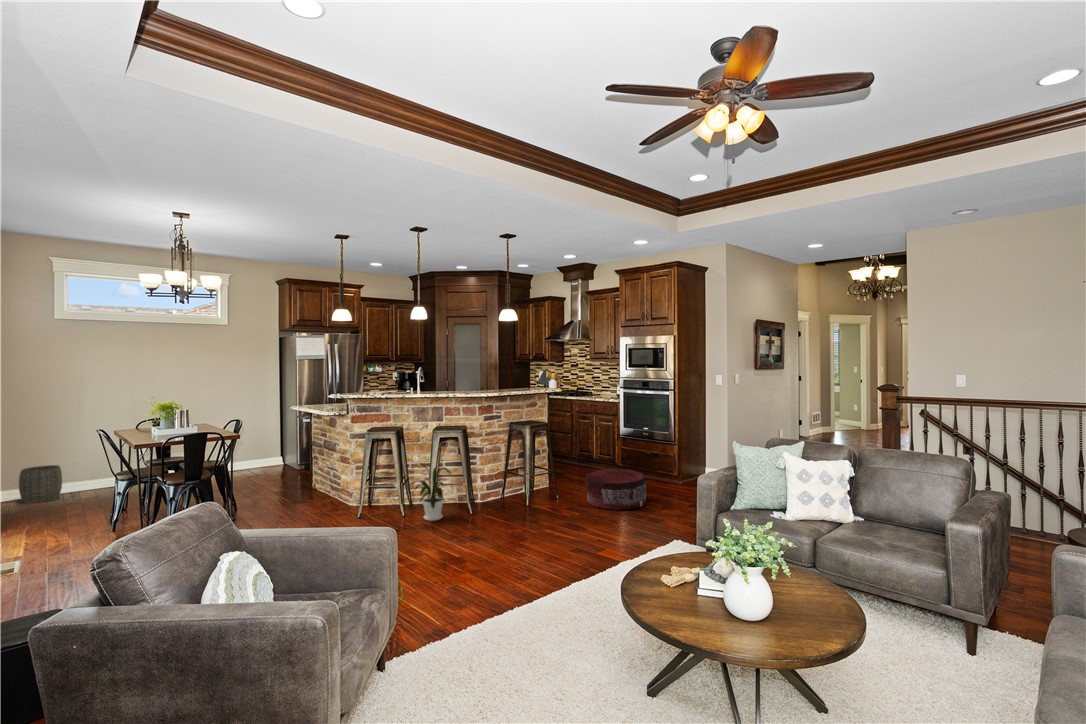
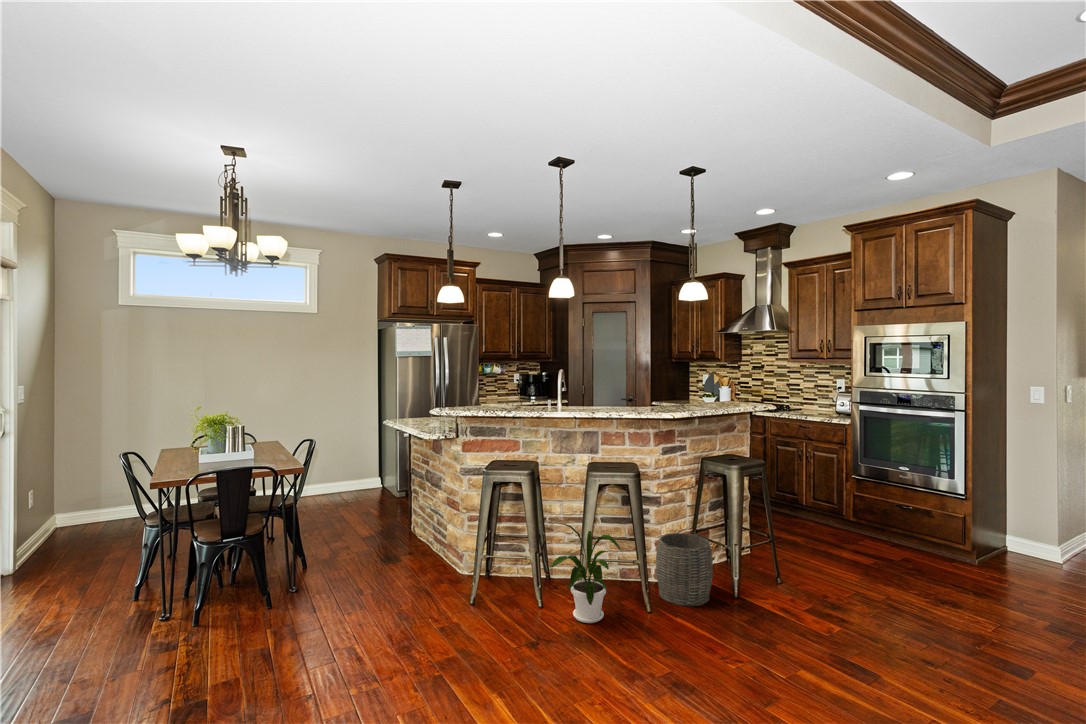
woven basket: present [19,465,62,503] -> present [656,533,713,606]
pouf: present [585,469,648,510] -> none [835,540,959,628]

